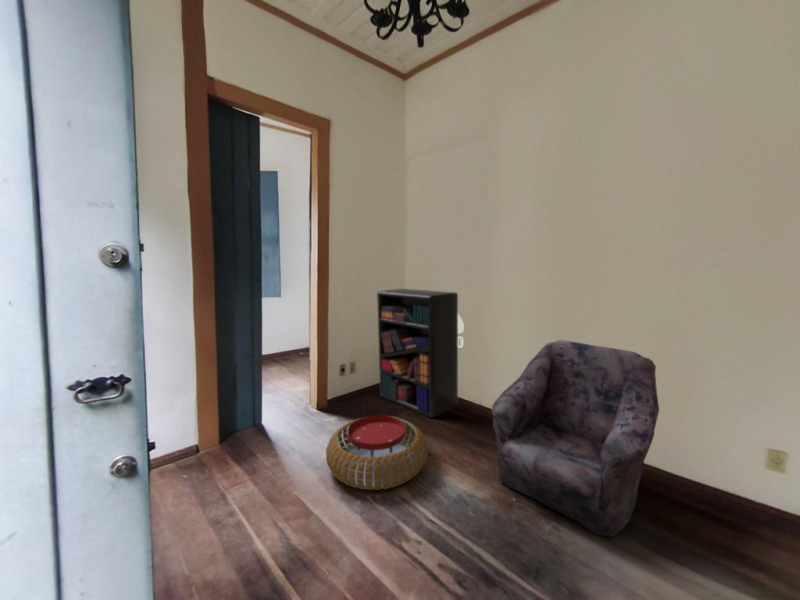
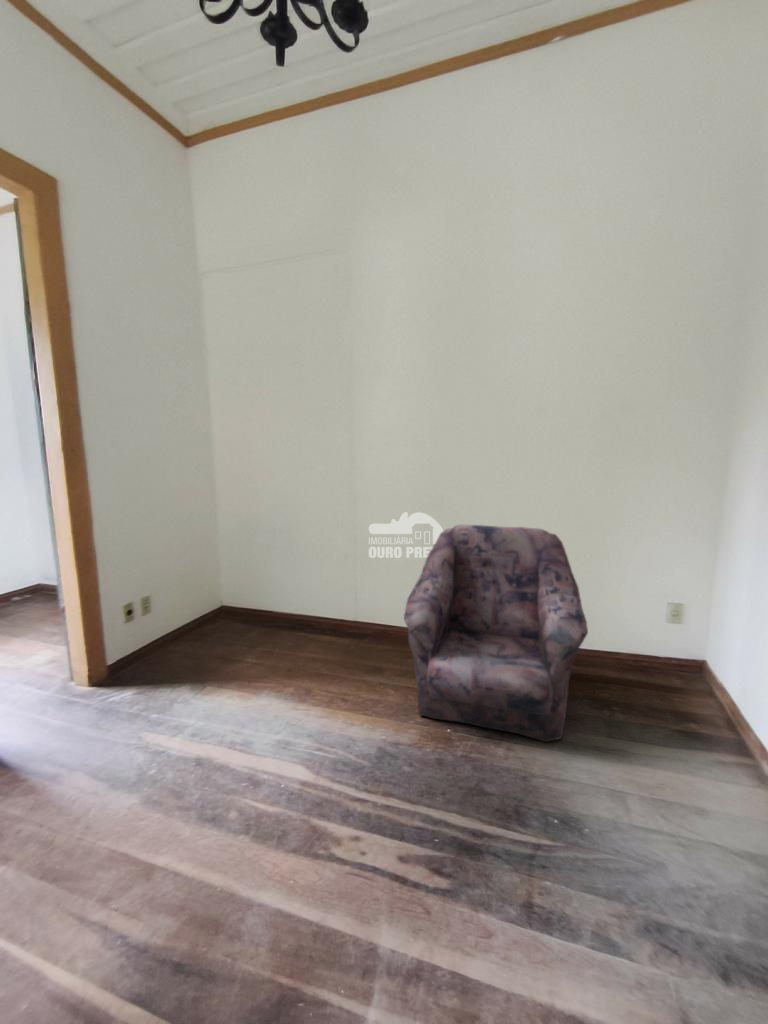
bookshelf: present [377,289,458,417] -> none [185,474,320,655]
pouf: present [326,415,427,490] -> none [145,665,318,794]

